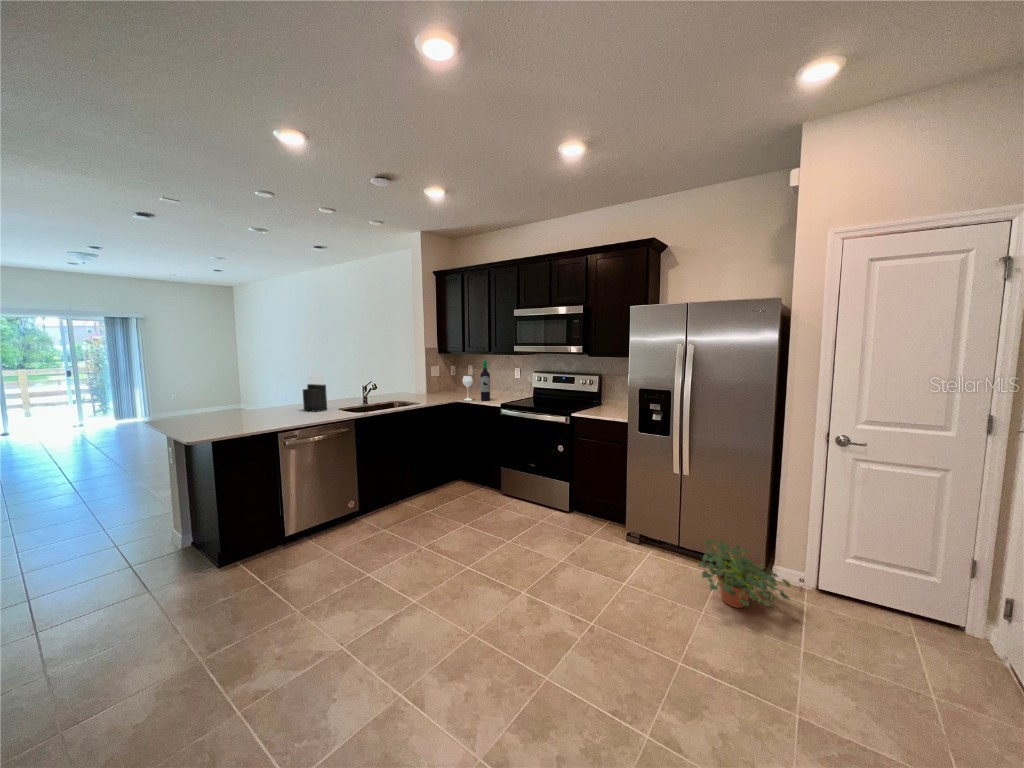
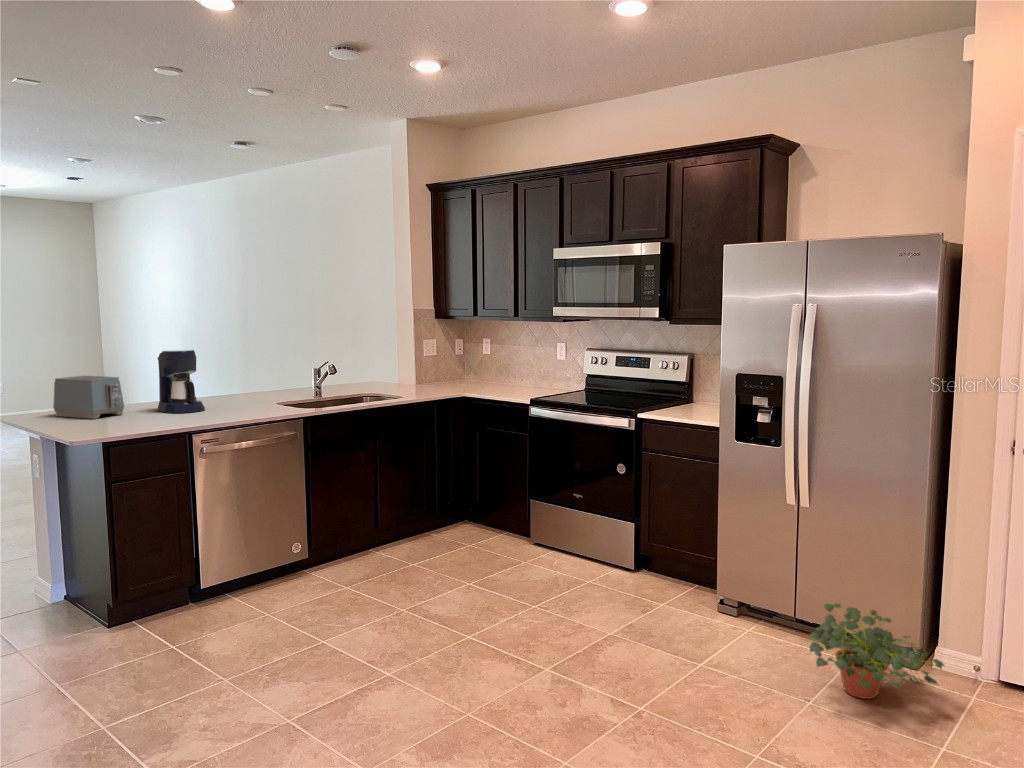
wine bottle: present [462,360,490,401] -> none [470,329,514,394]
knife block: present [303,372,327,412] -> none [225,345,261,407]
coffee maker: none [254,375,288,418] -> present [157,349,205,413]
toaster: none [178,393,230,423] -> present [53,376,124,419]

